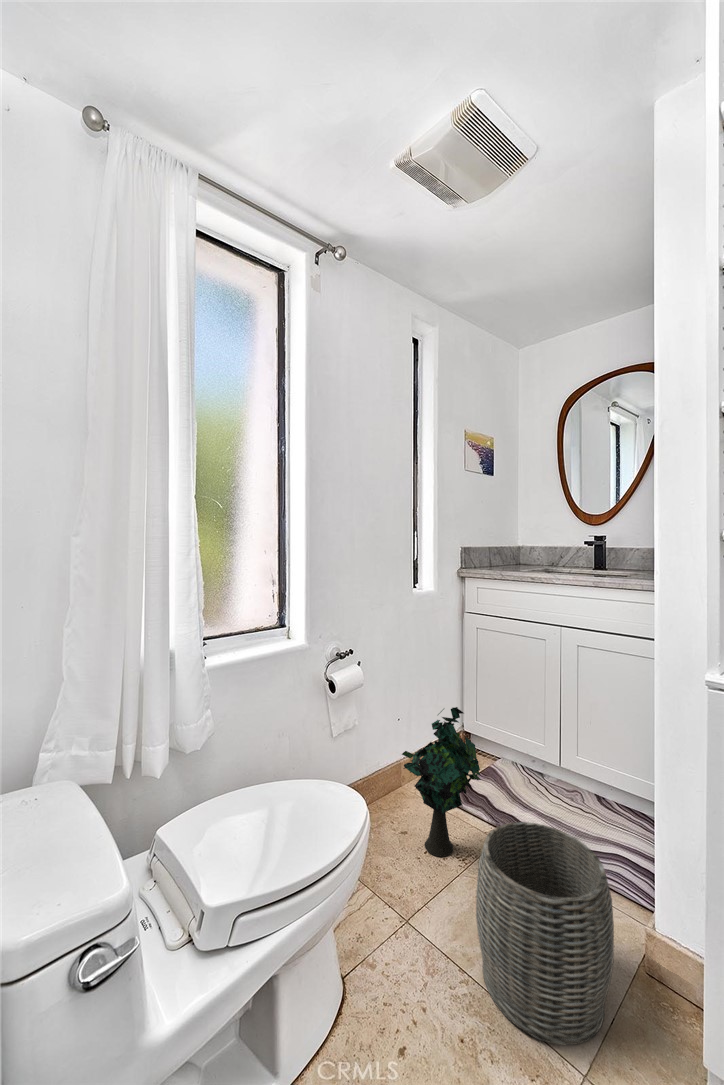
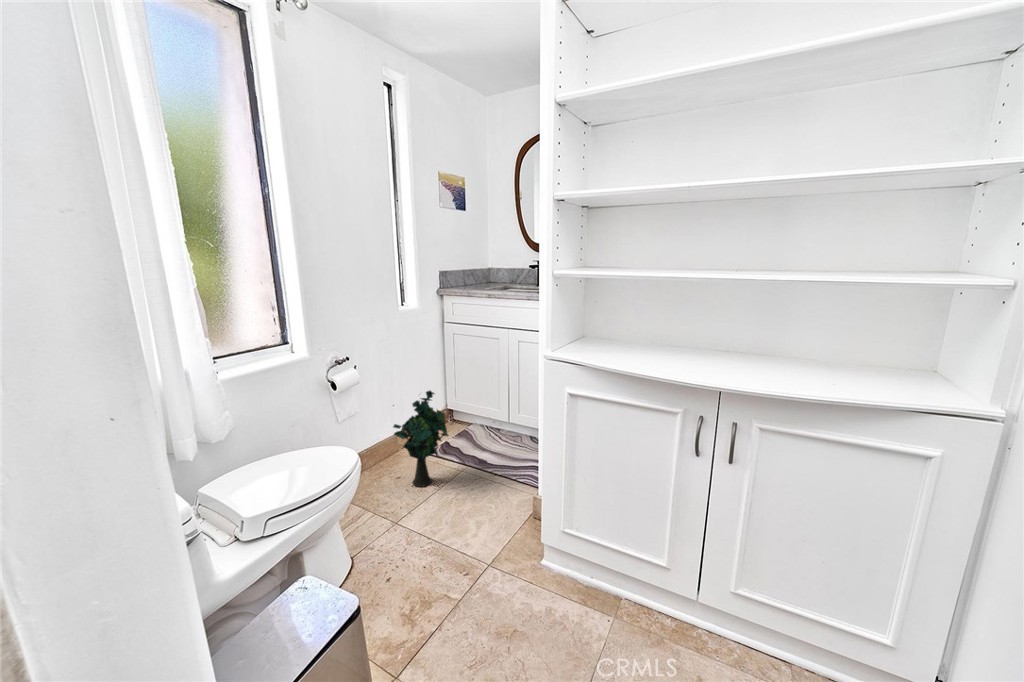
woven basket: present [476,822,614,1045] -> none [435,453,510,558]

